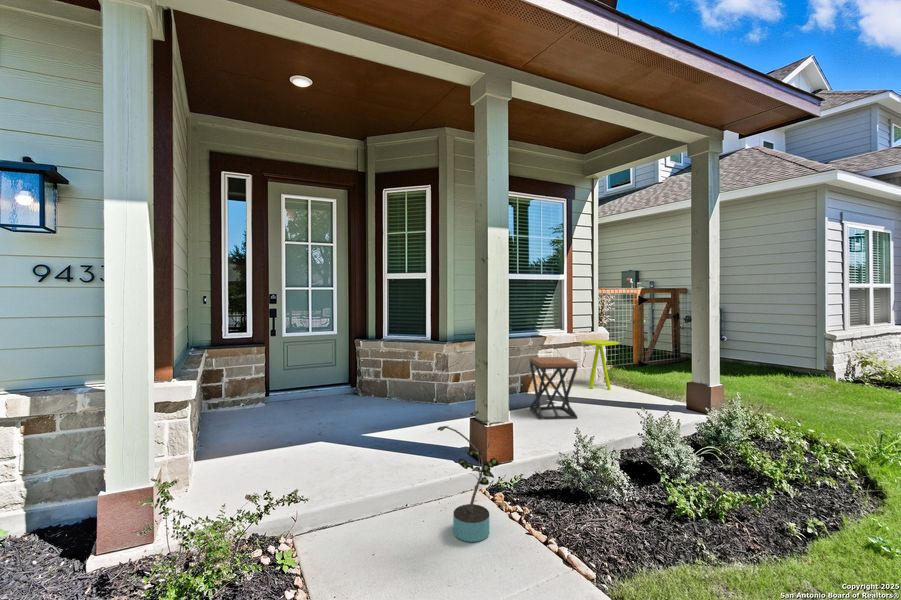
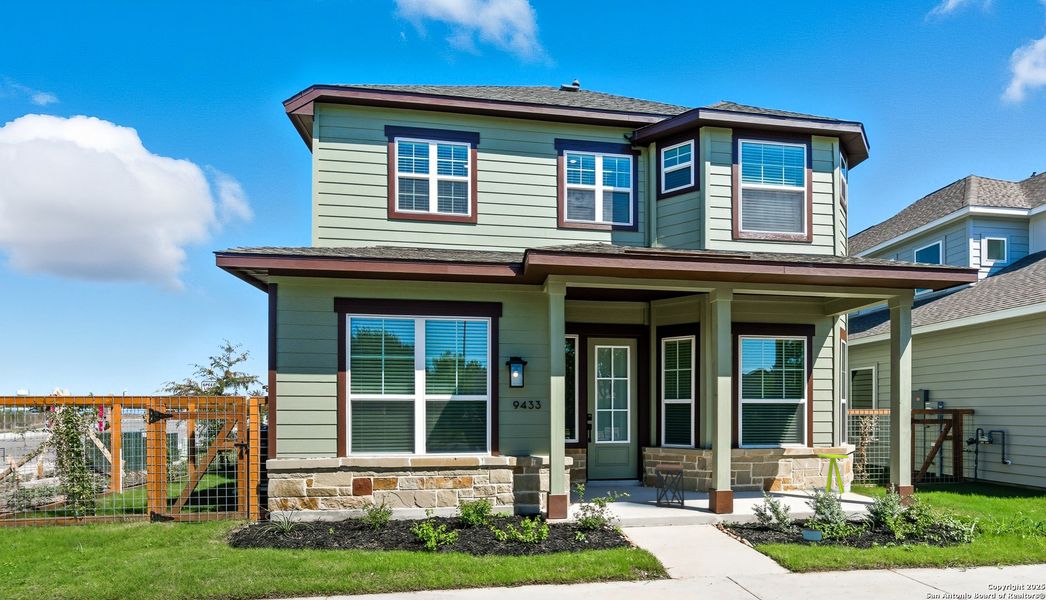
stool: present [530,357,578,420] -> present [656,464,684,508]
potted plant: present [437,411,503,542] -> present [794,482,824,540]

